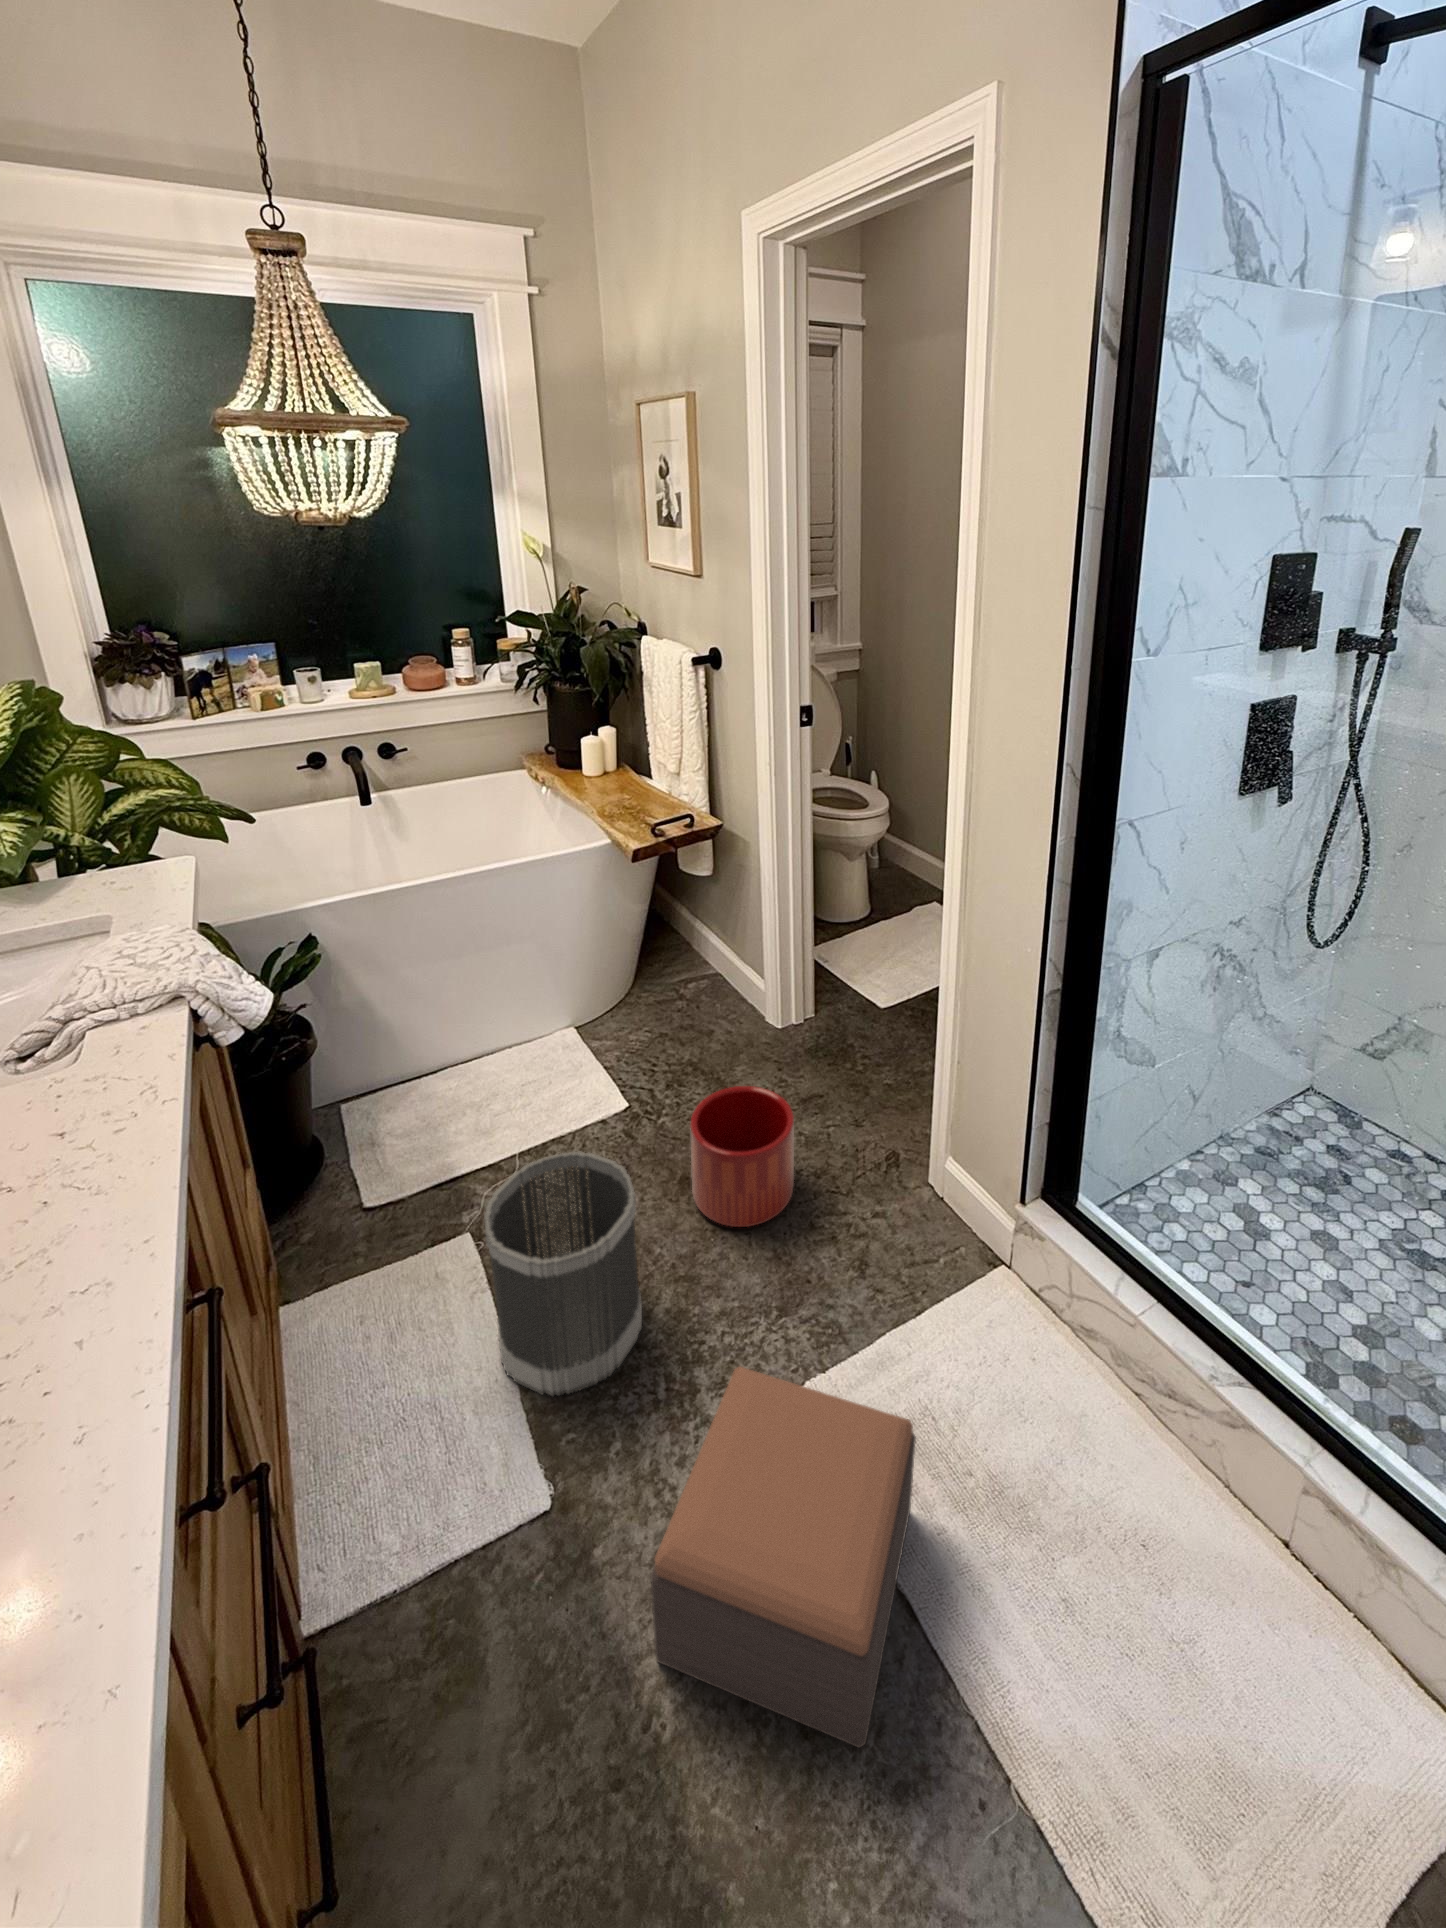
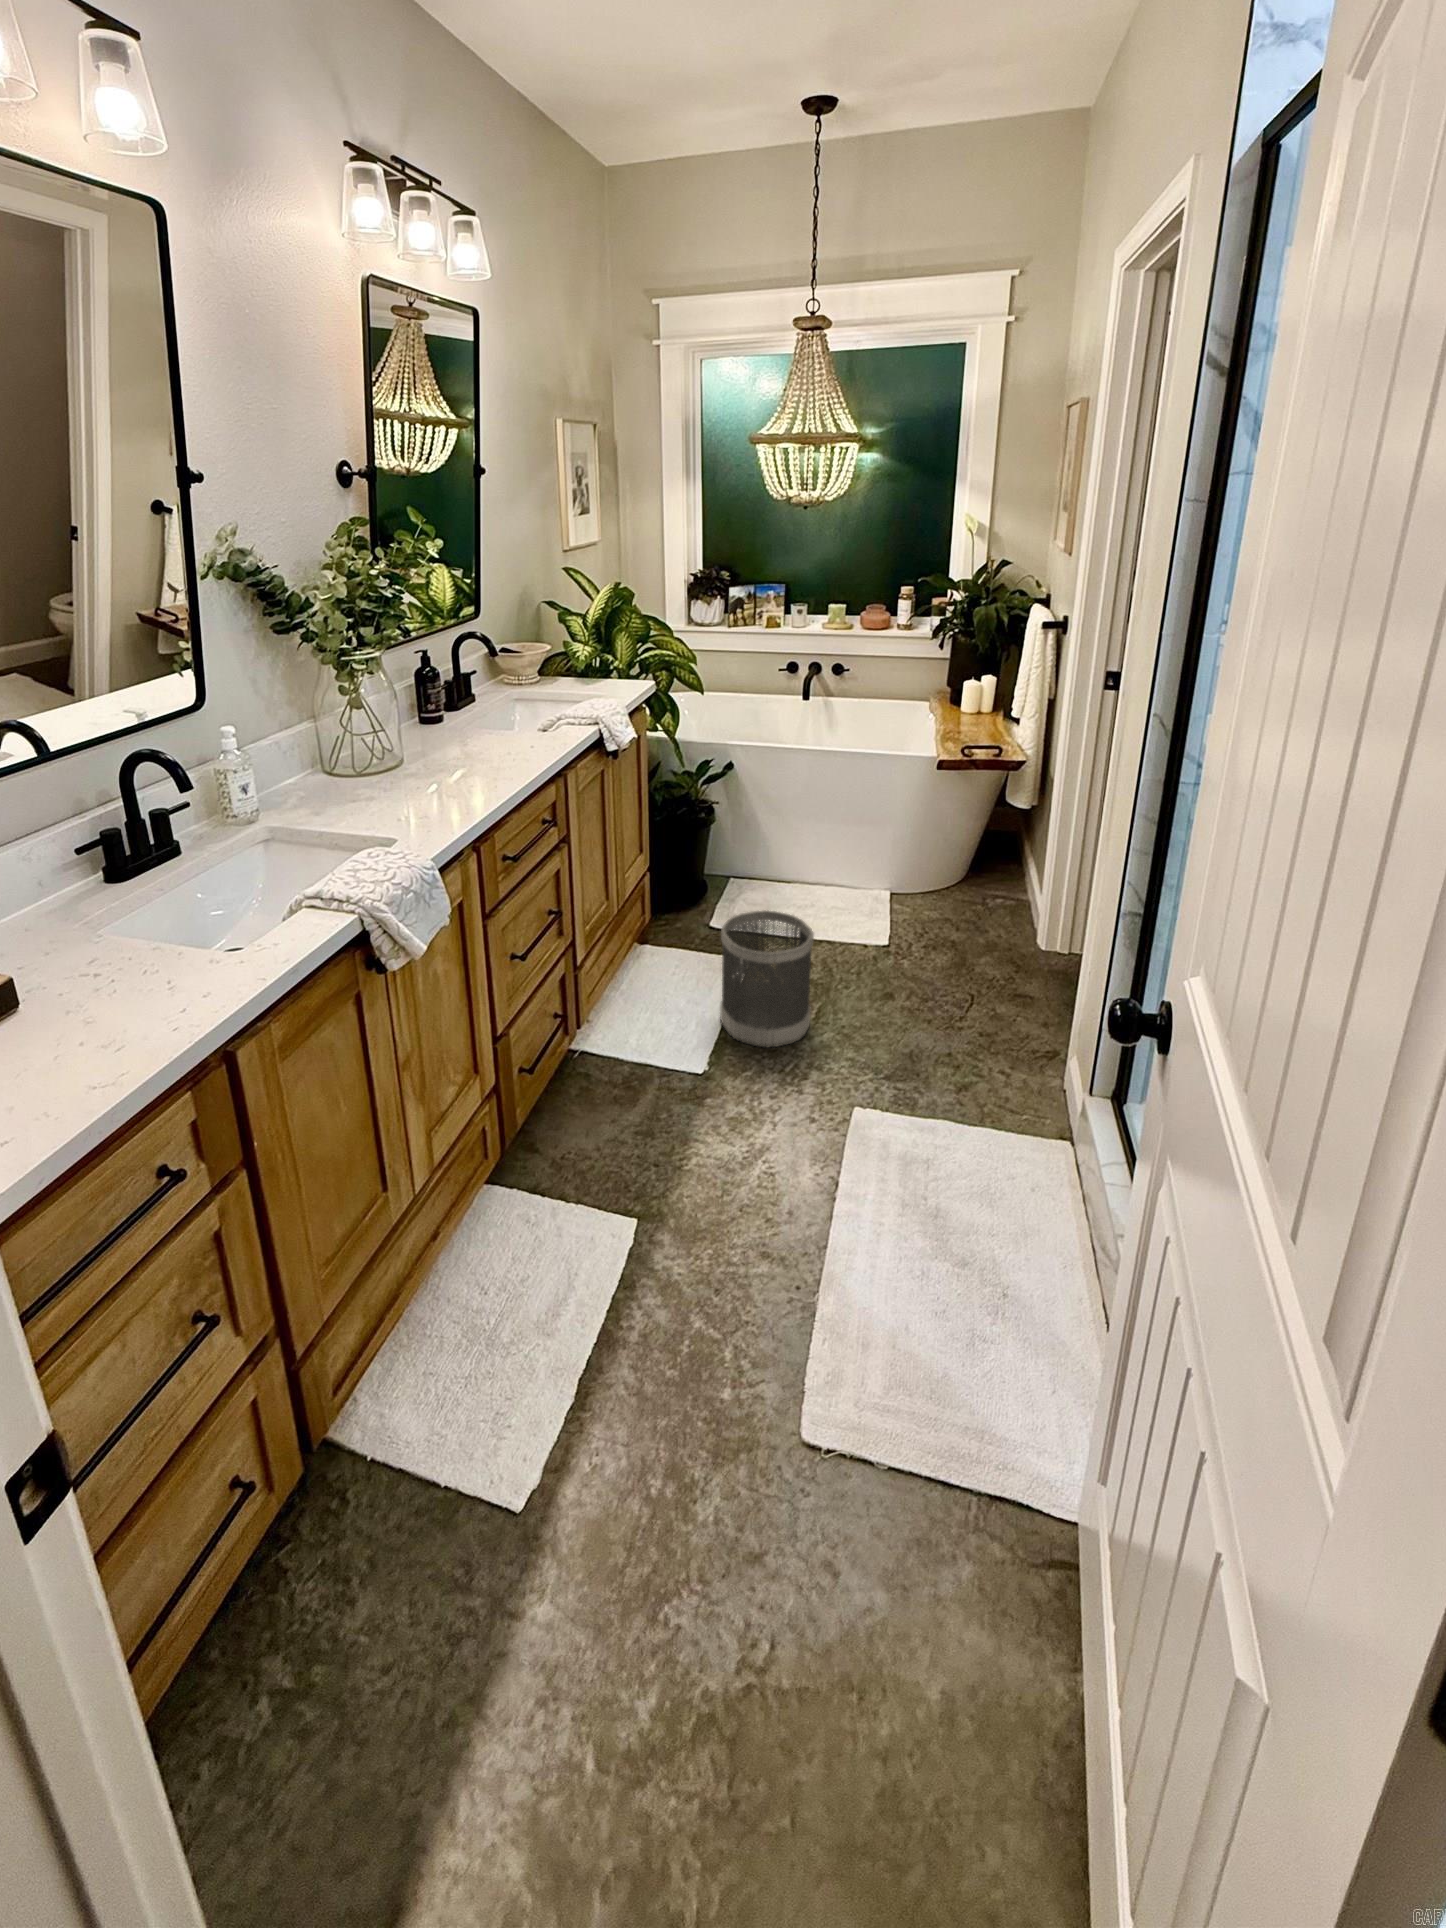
planter: present [690,1086,794,1227] -> none [881,939,967,1037]
footstool: present [651,1367,916,1747] -> none [701,1046,879,1230]

